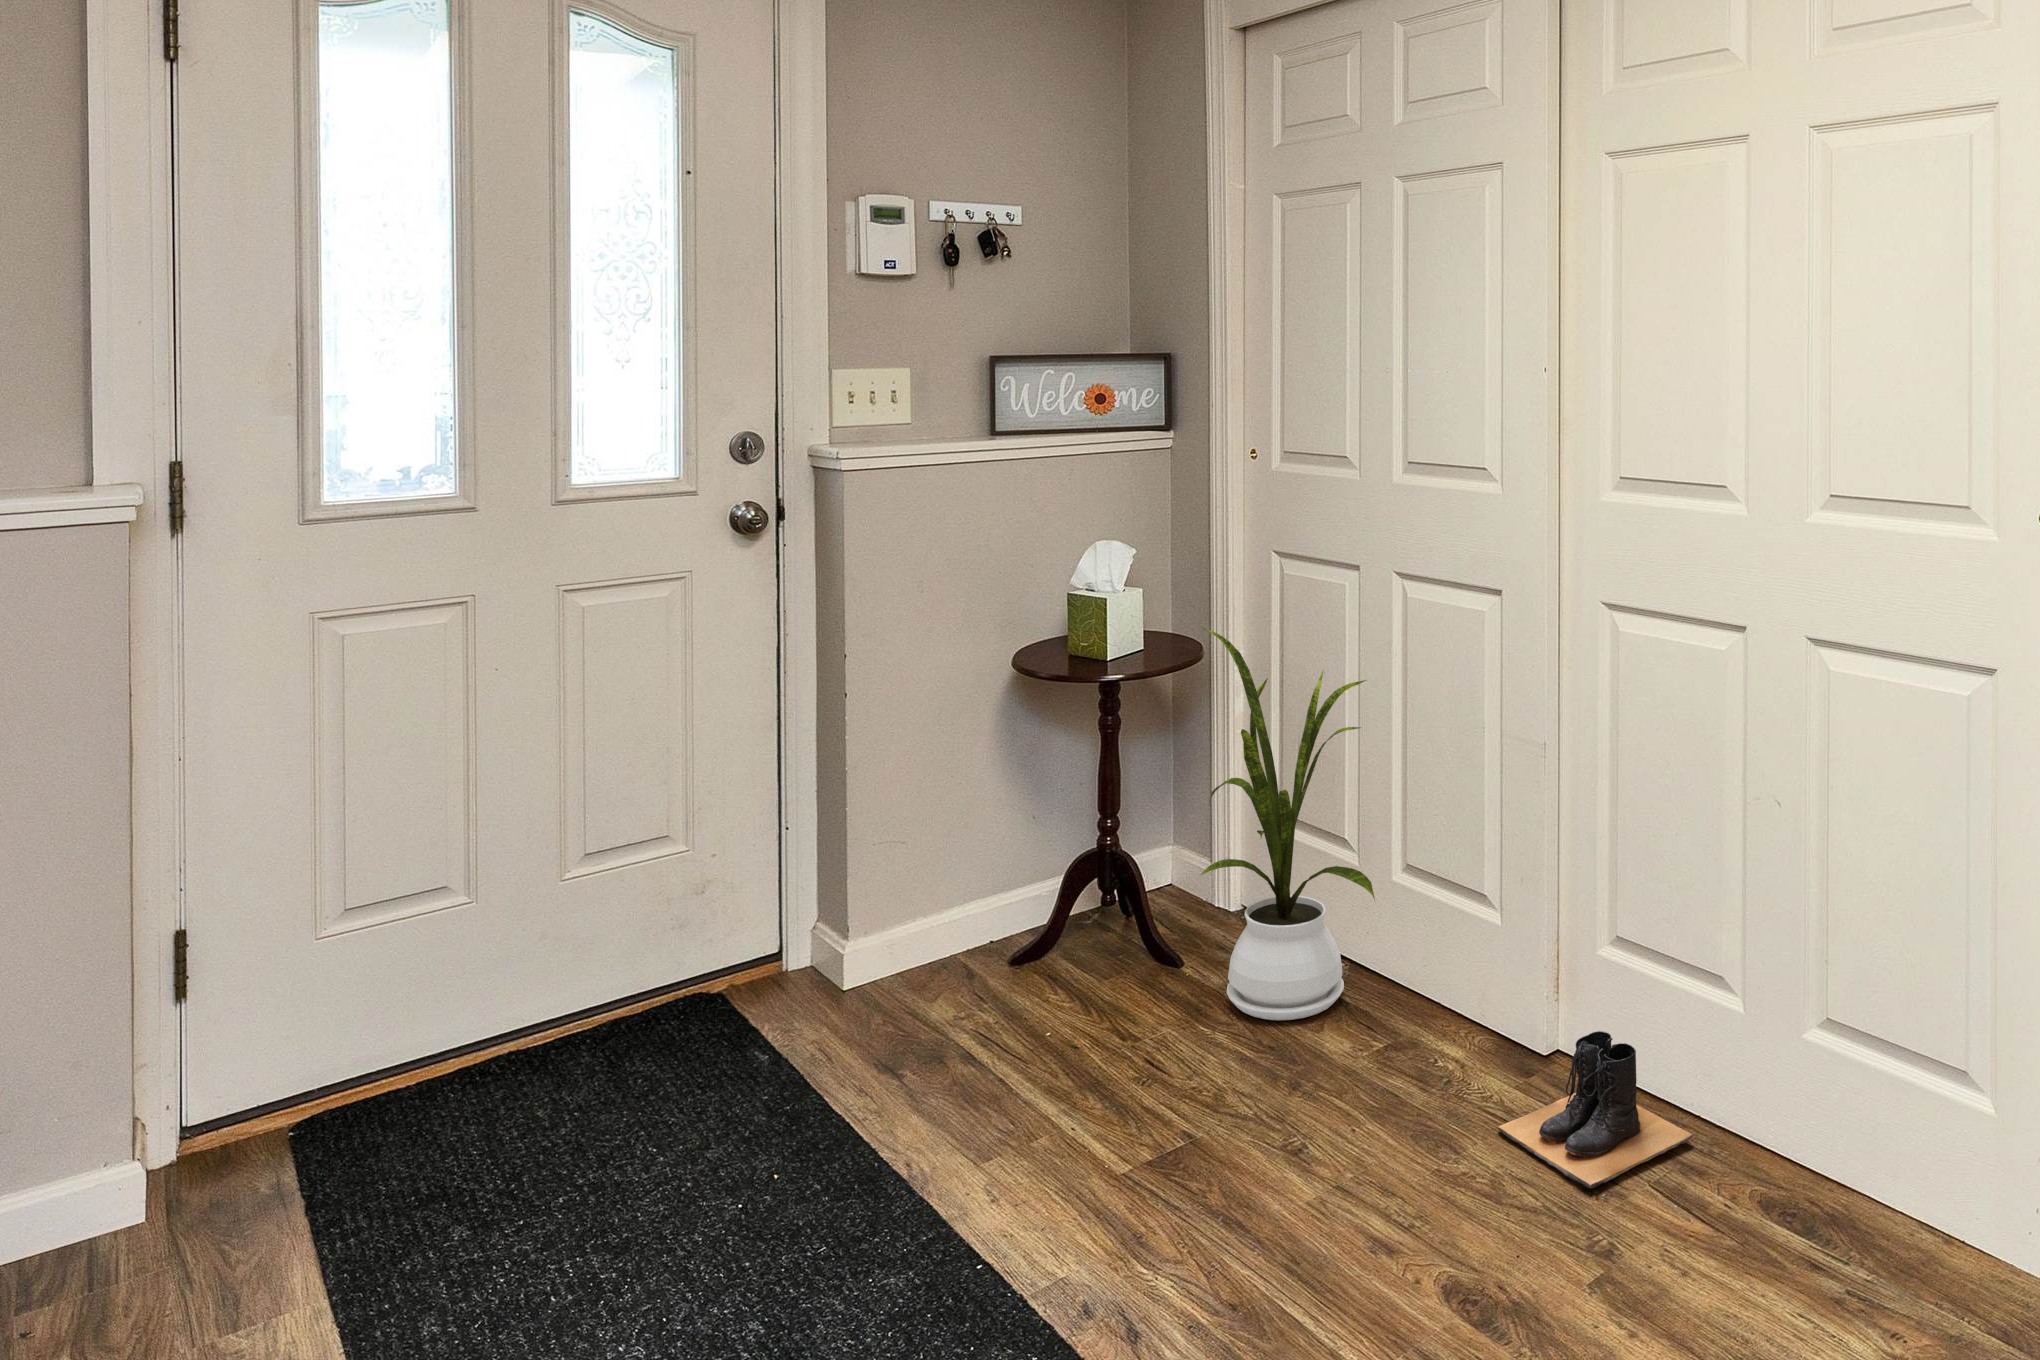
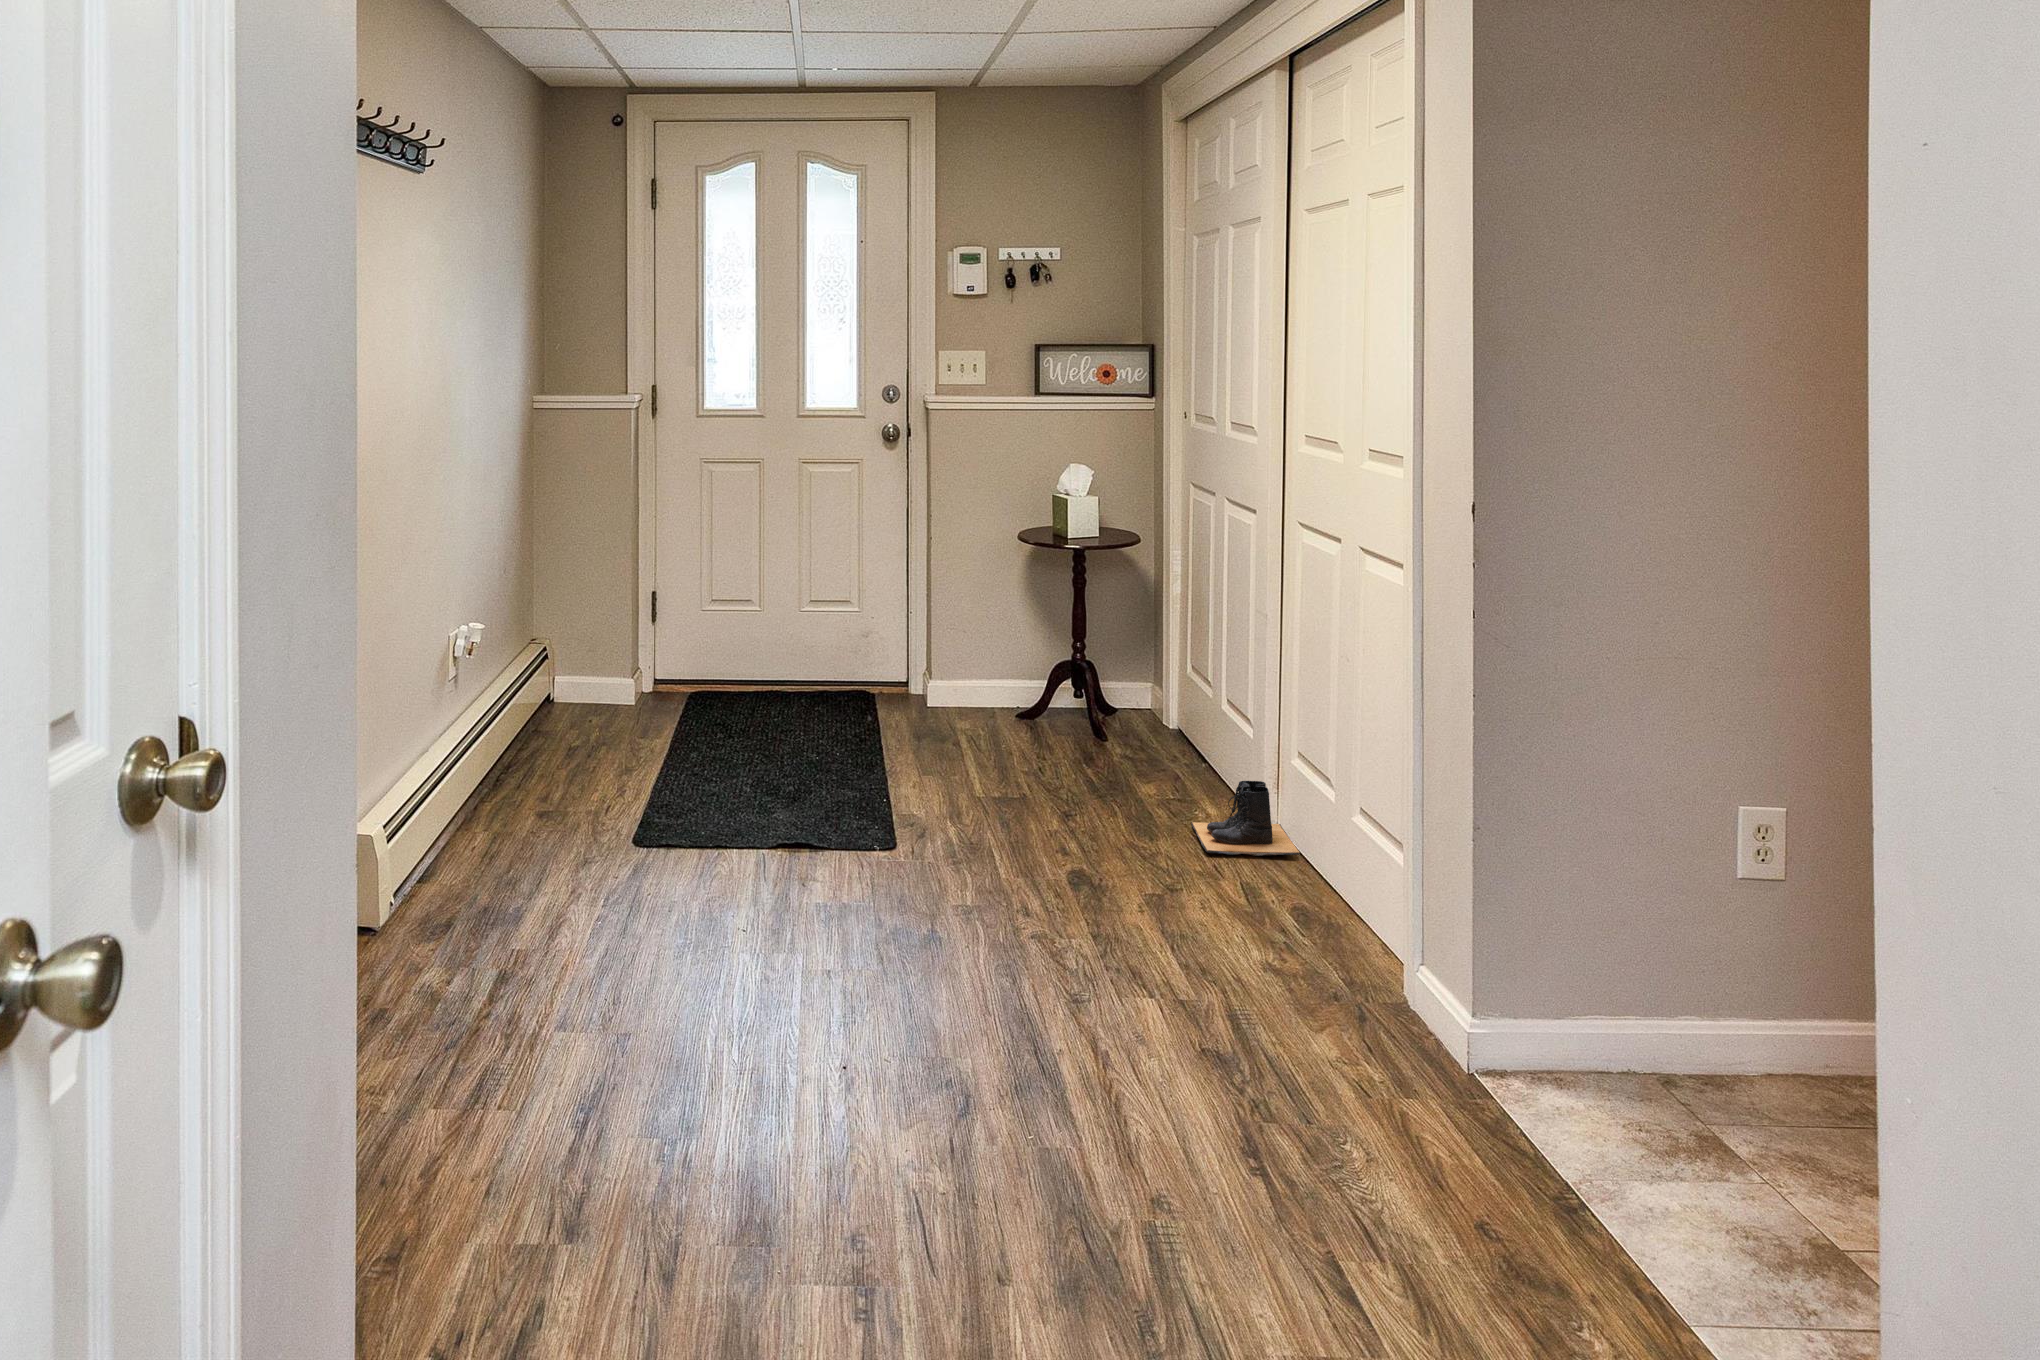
house plant: present [1201,627,1375,1020] -> none [1101,518,1211,764]

